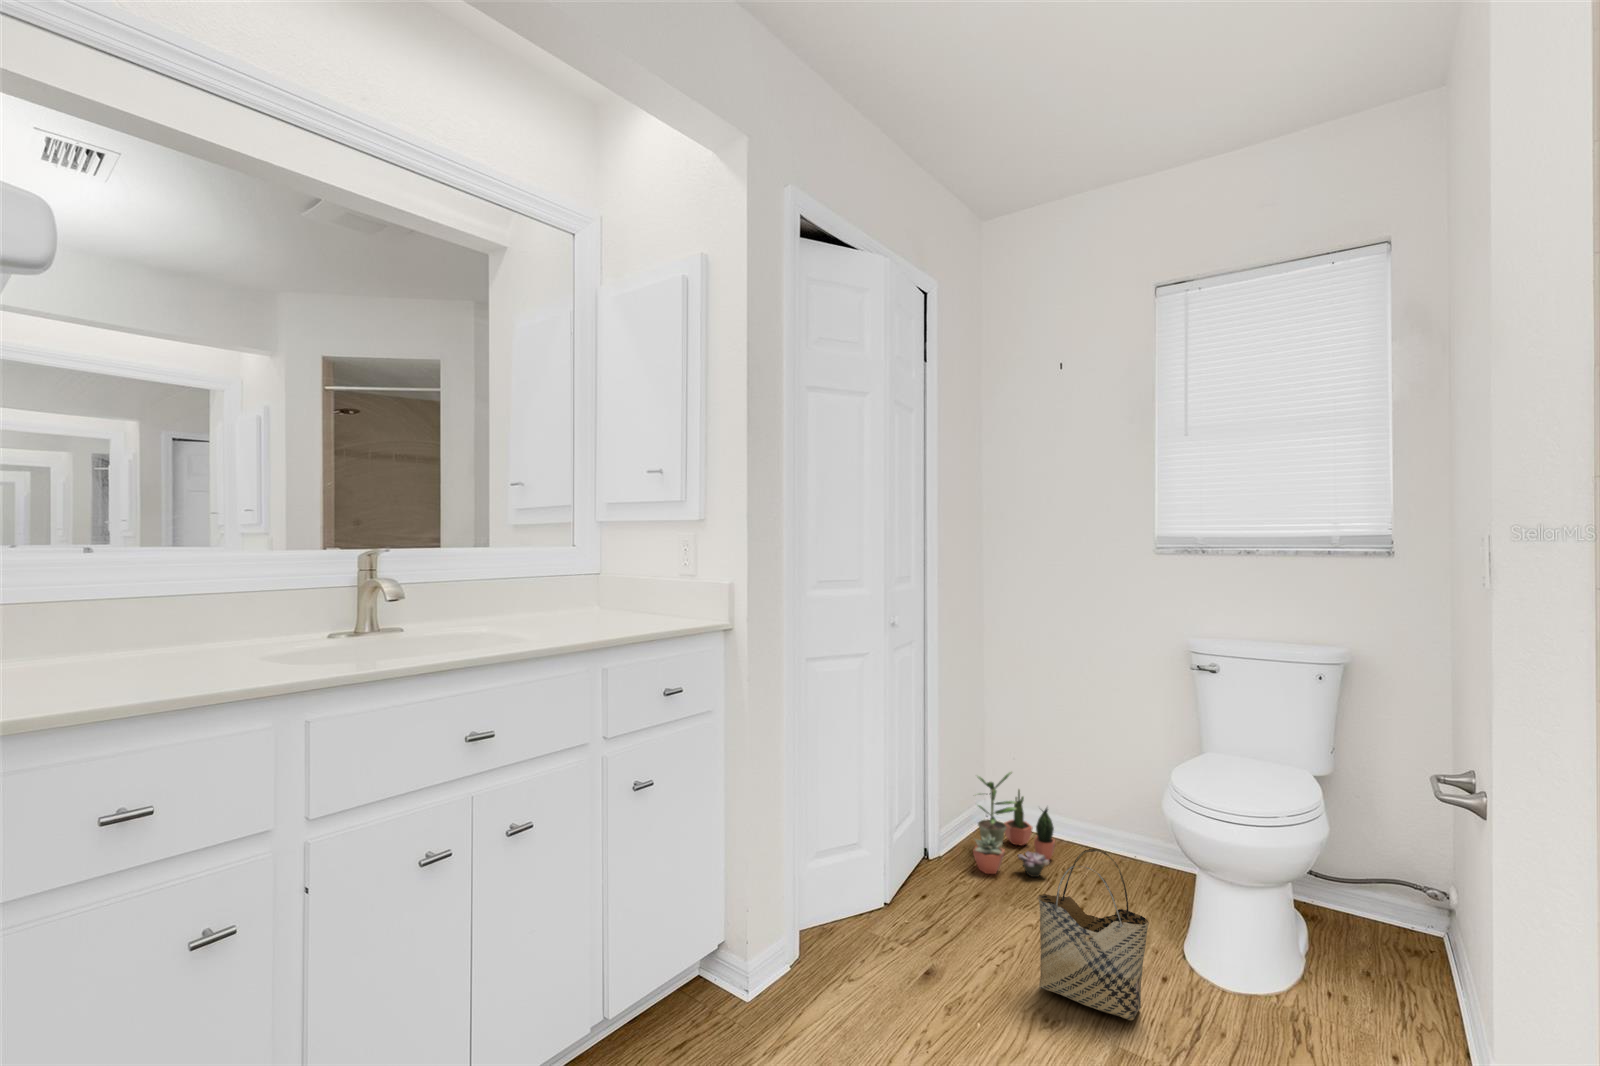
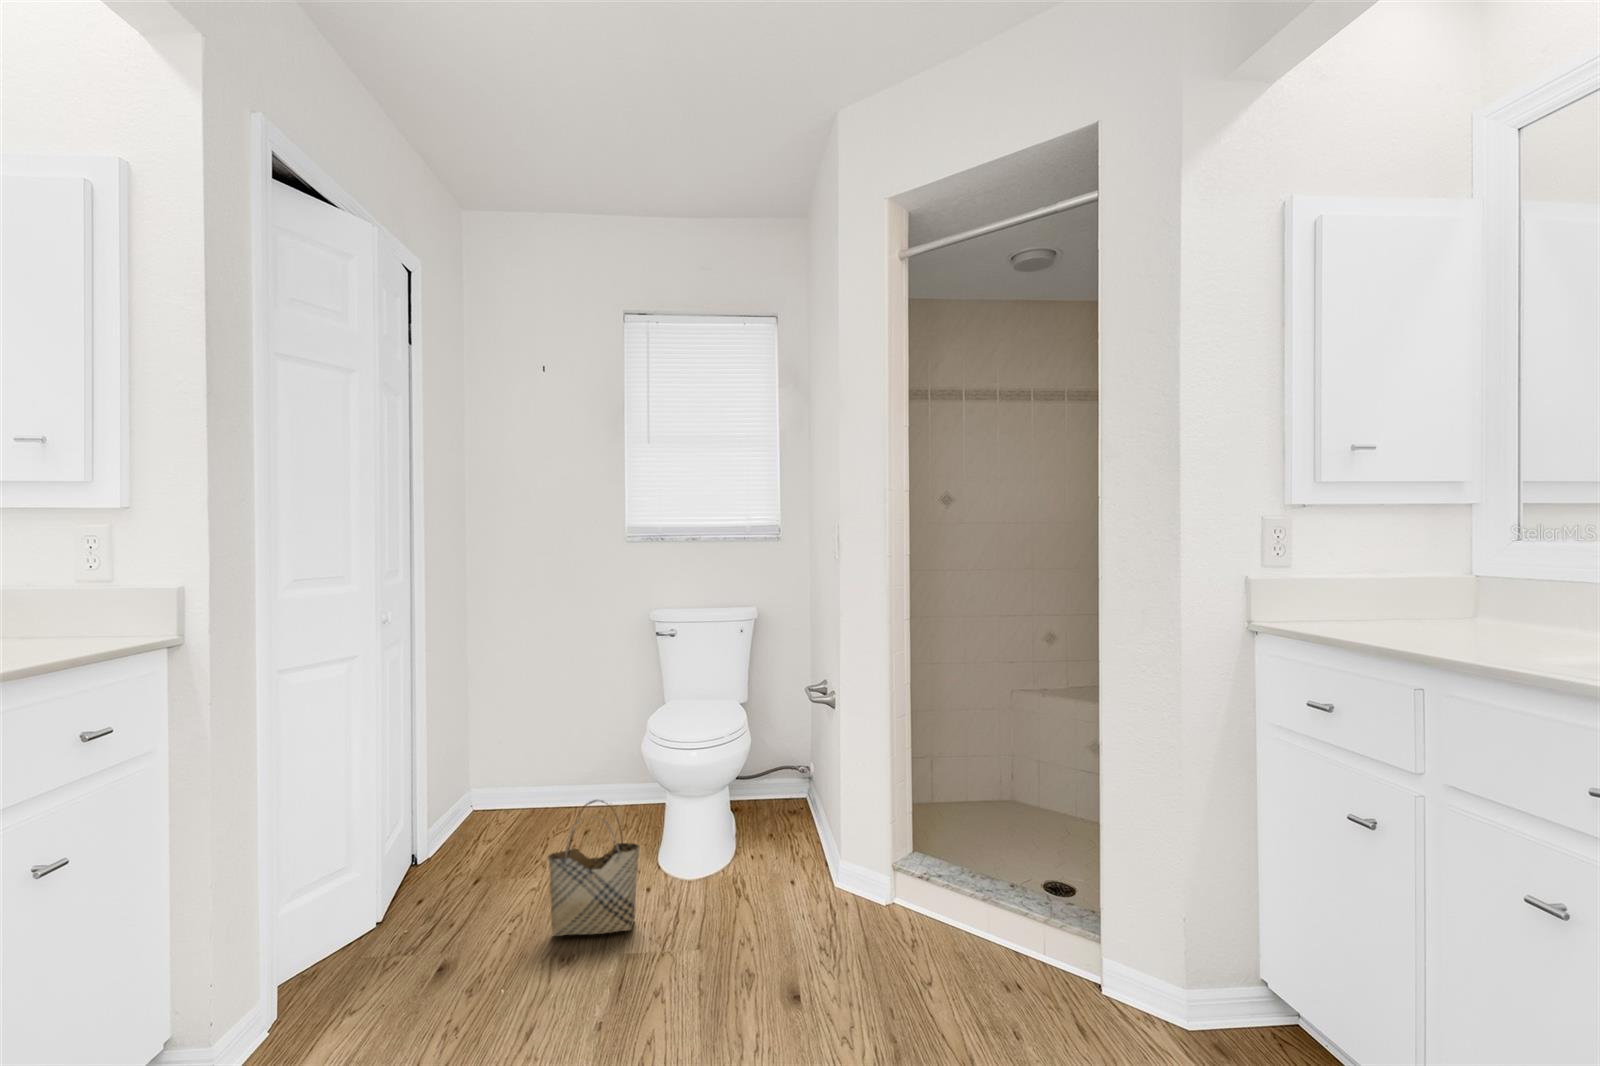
potted plant: present [973,772,1055,877] -> none [461,756,542,859]

